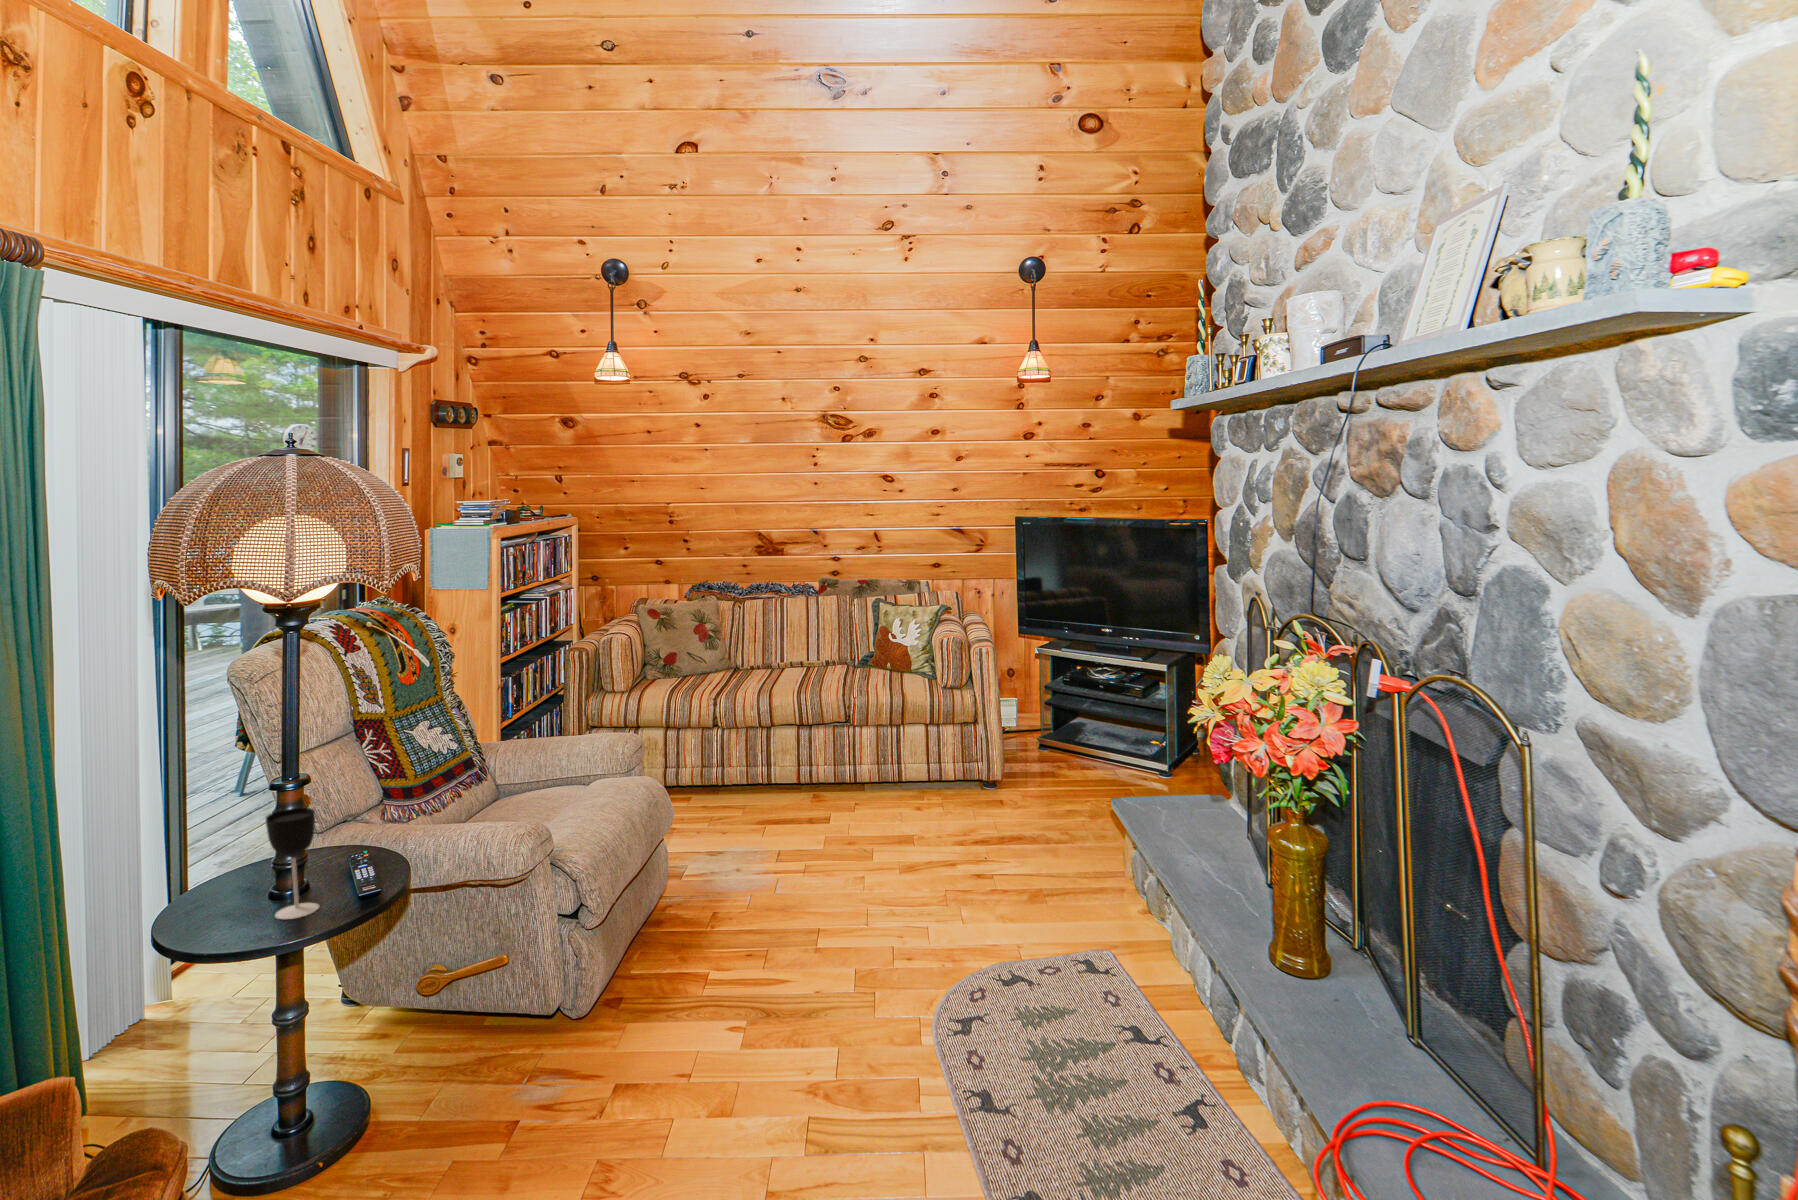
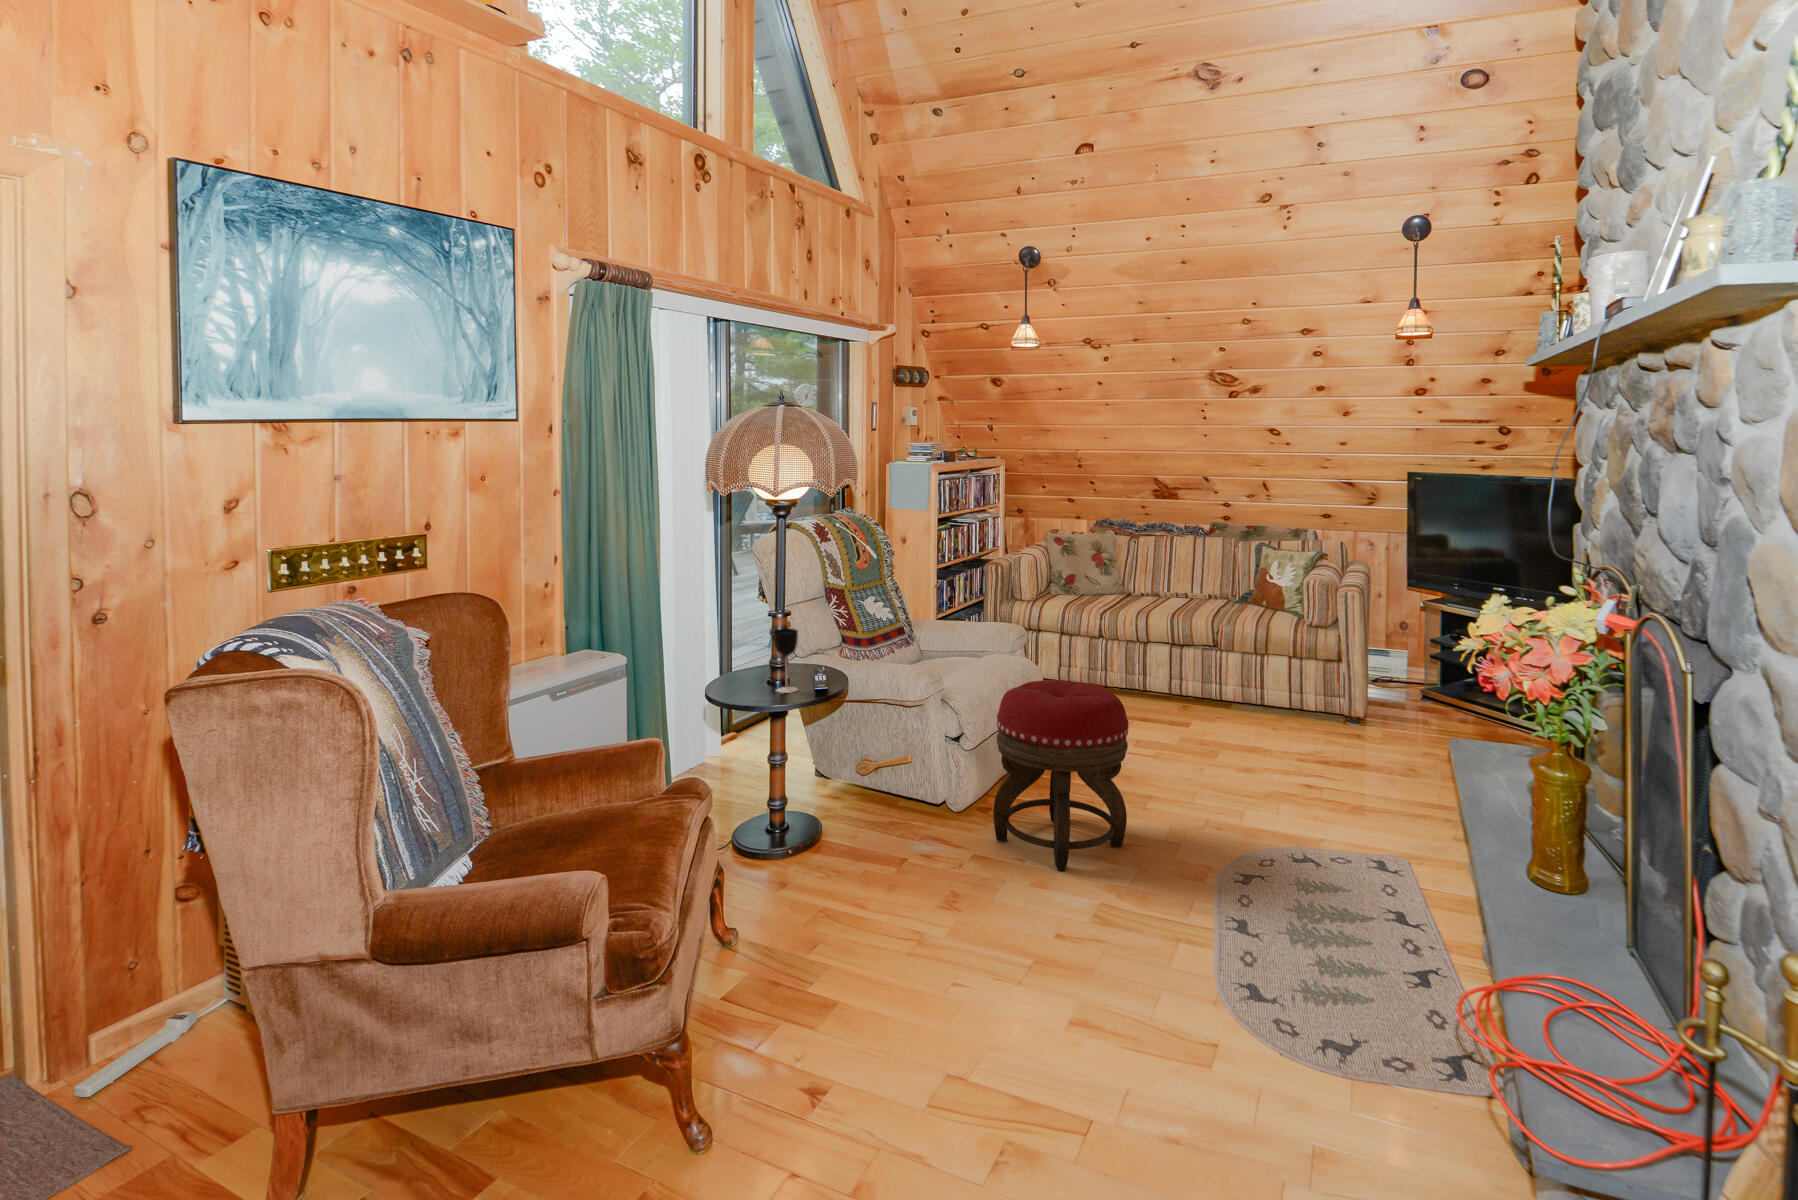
footstool: none [645,811,820,1079] -> present [993,680,1129,871]

